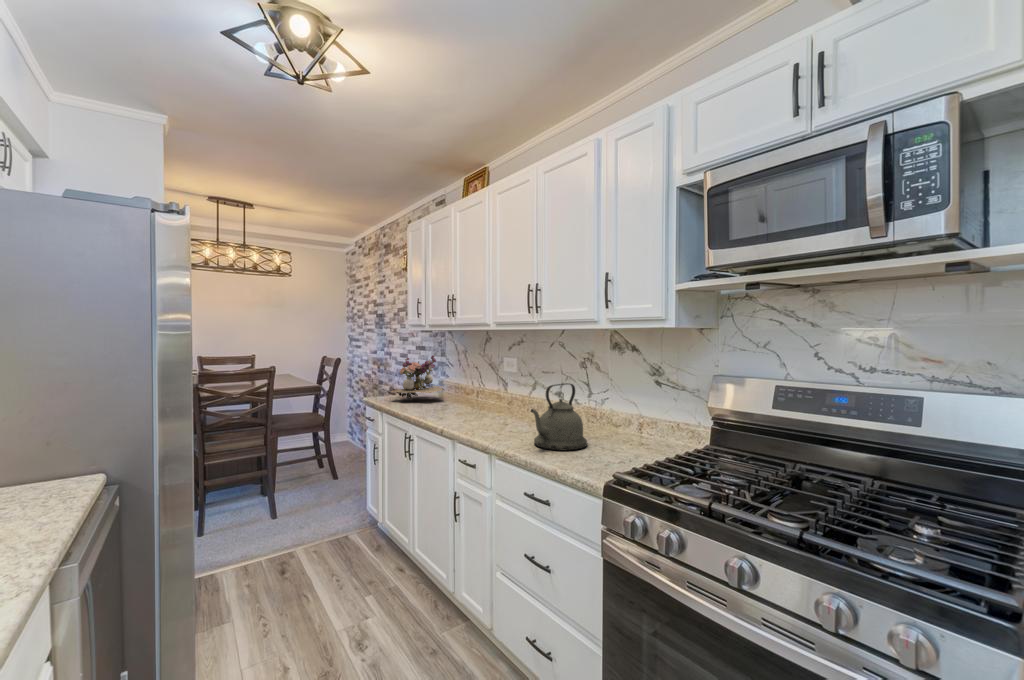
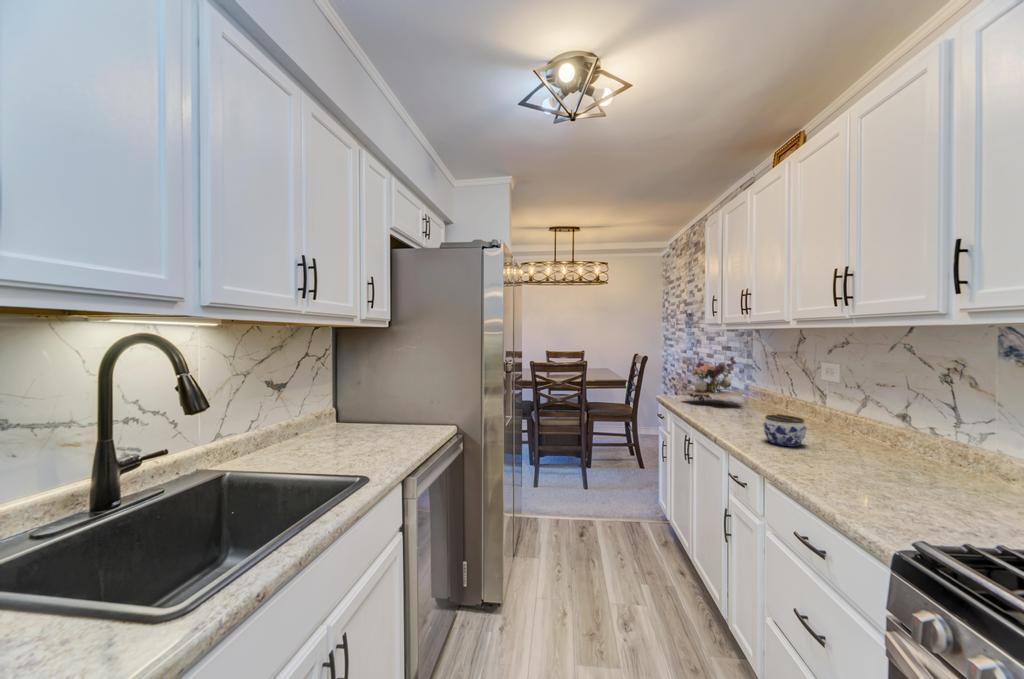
kettle: present [531,383,587,451] -> none [814,402,922,497]
jar: none [478,402,509,428] -> present [763,414,807,446]

